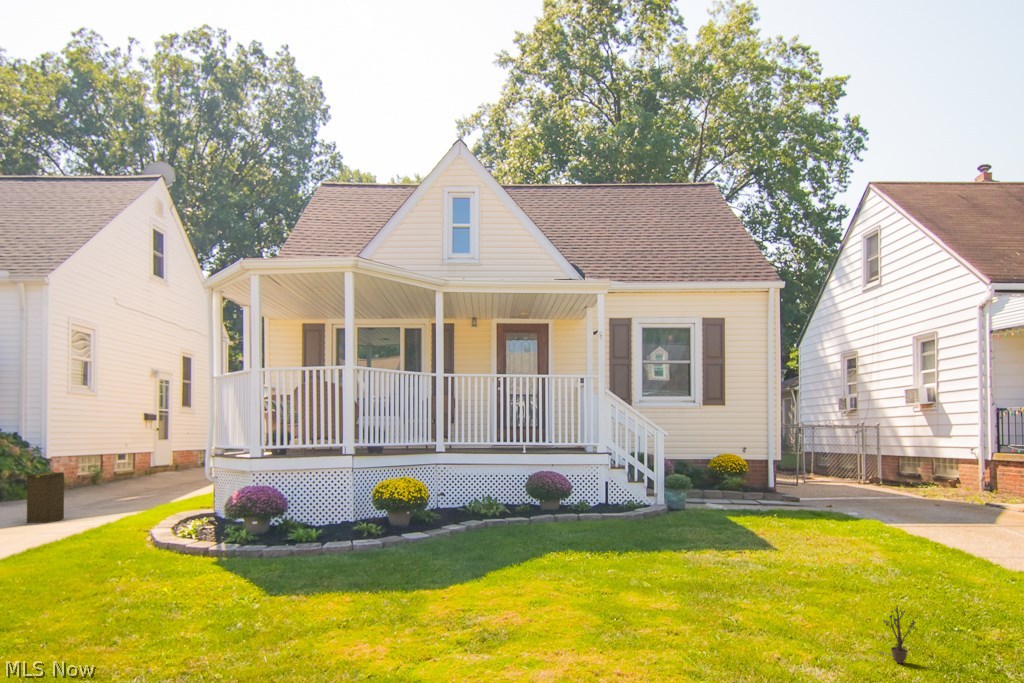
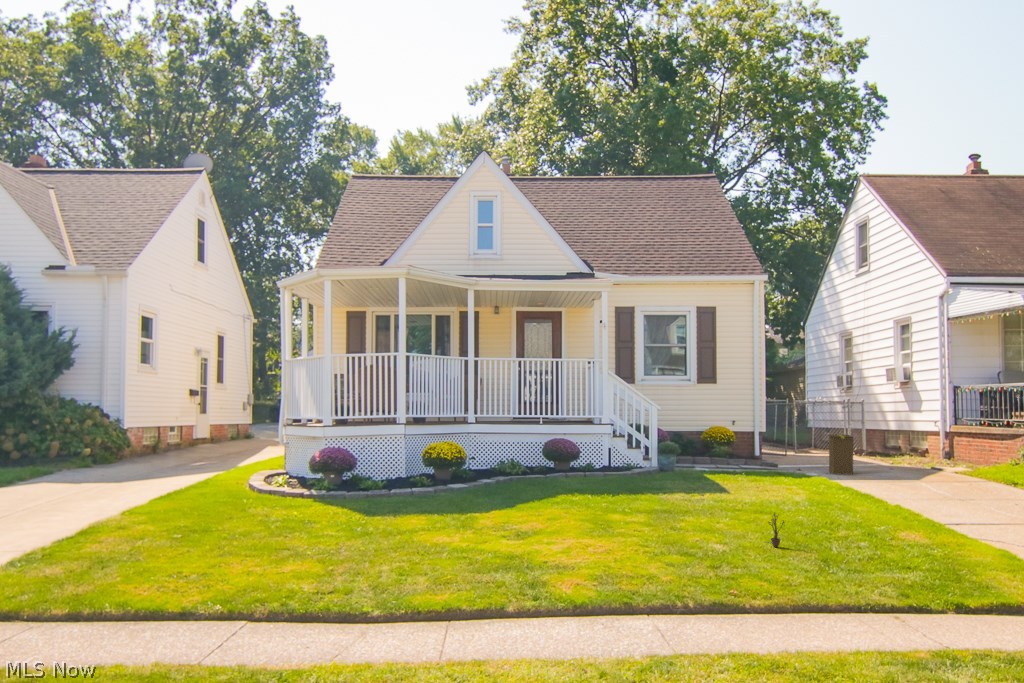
cardboard box: present [27,472,64,523] -> present [829,435,853,474]

